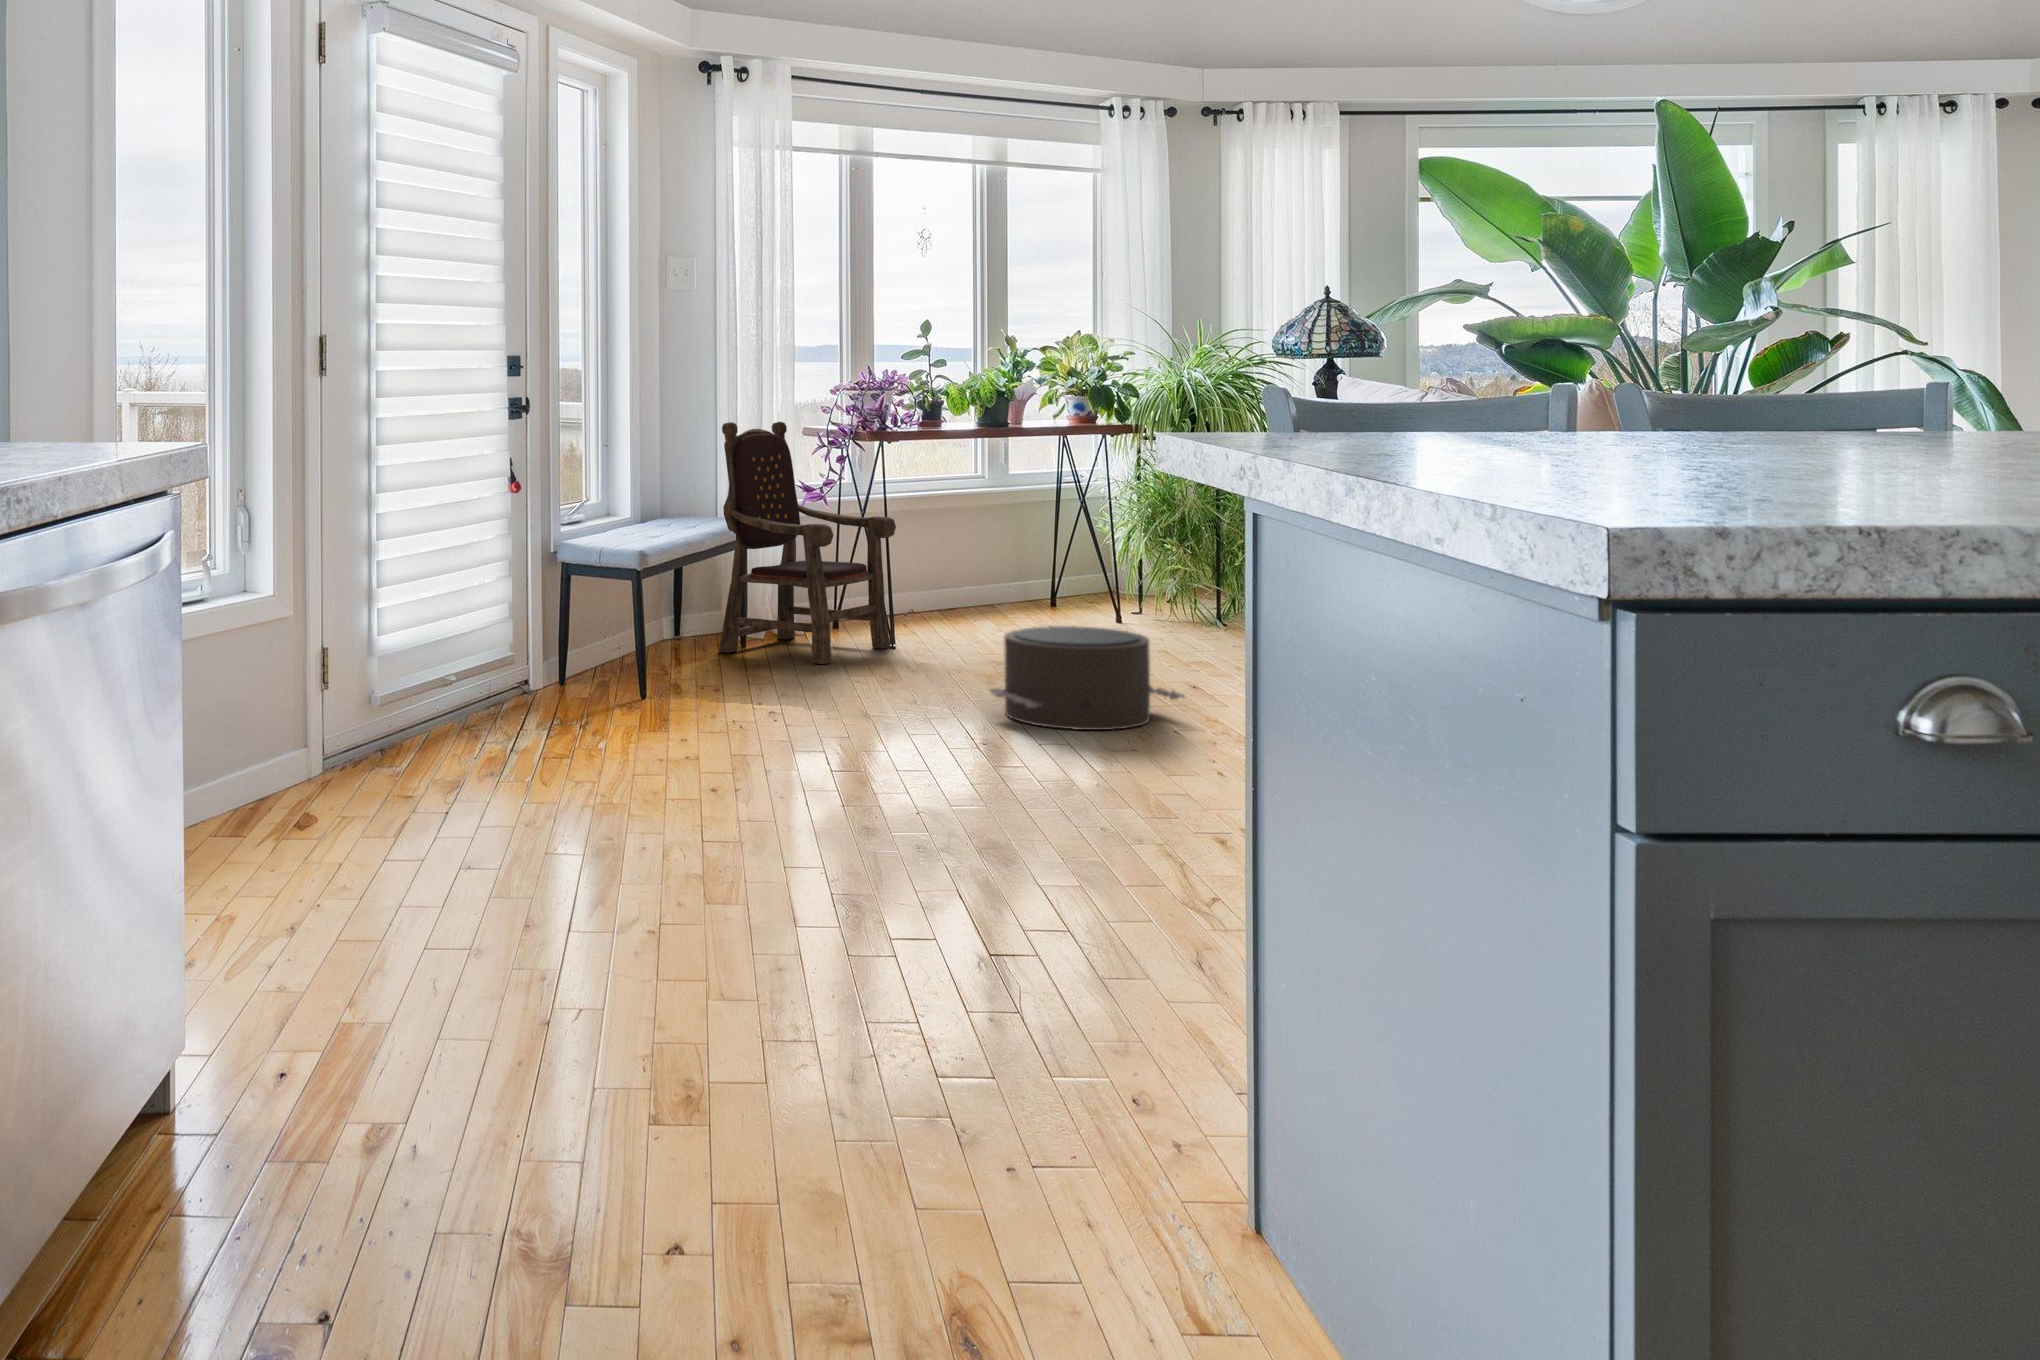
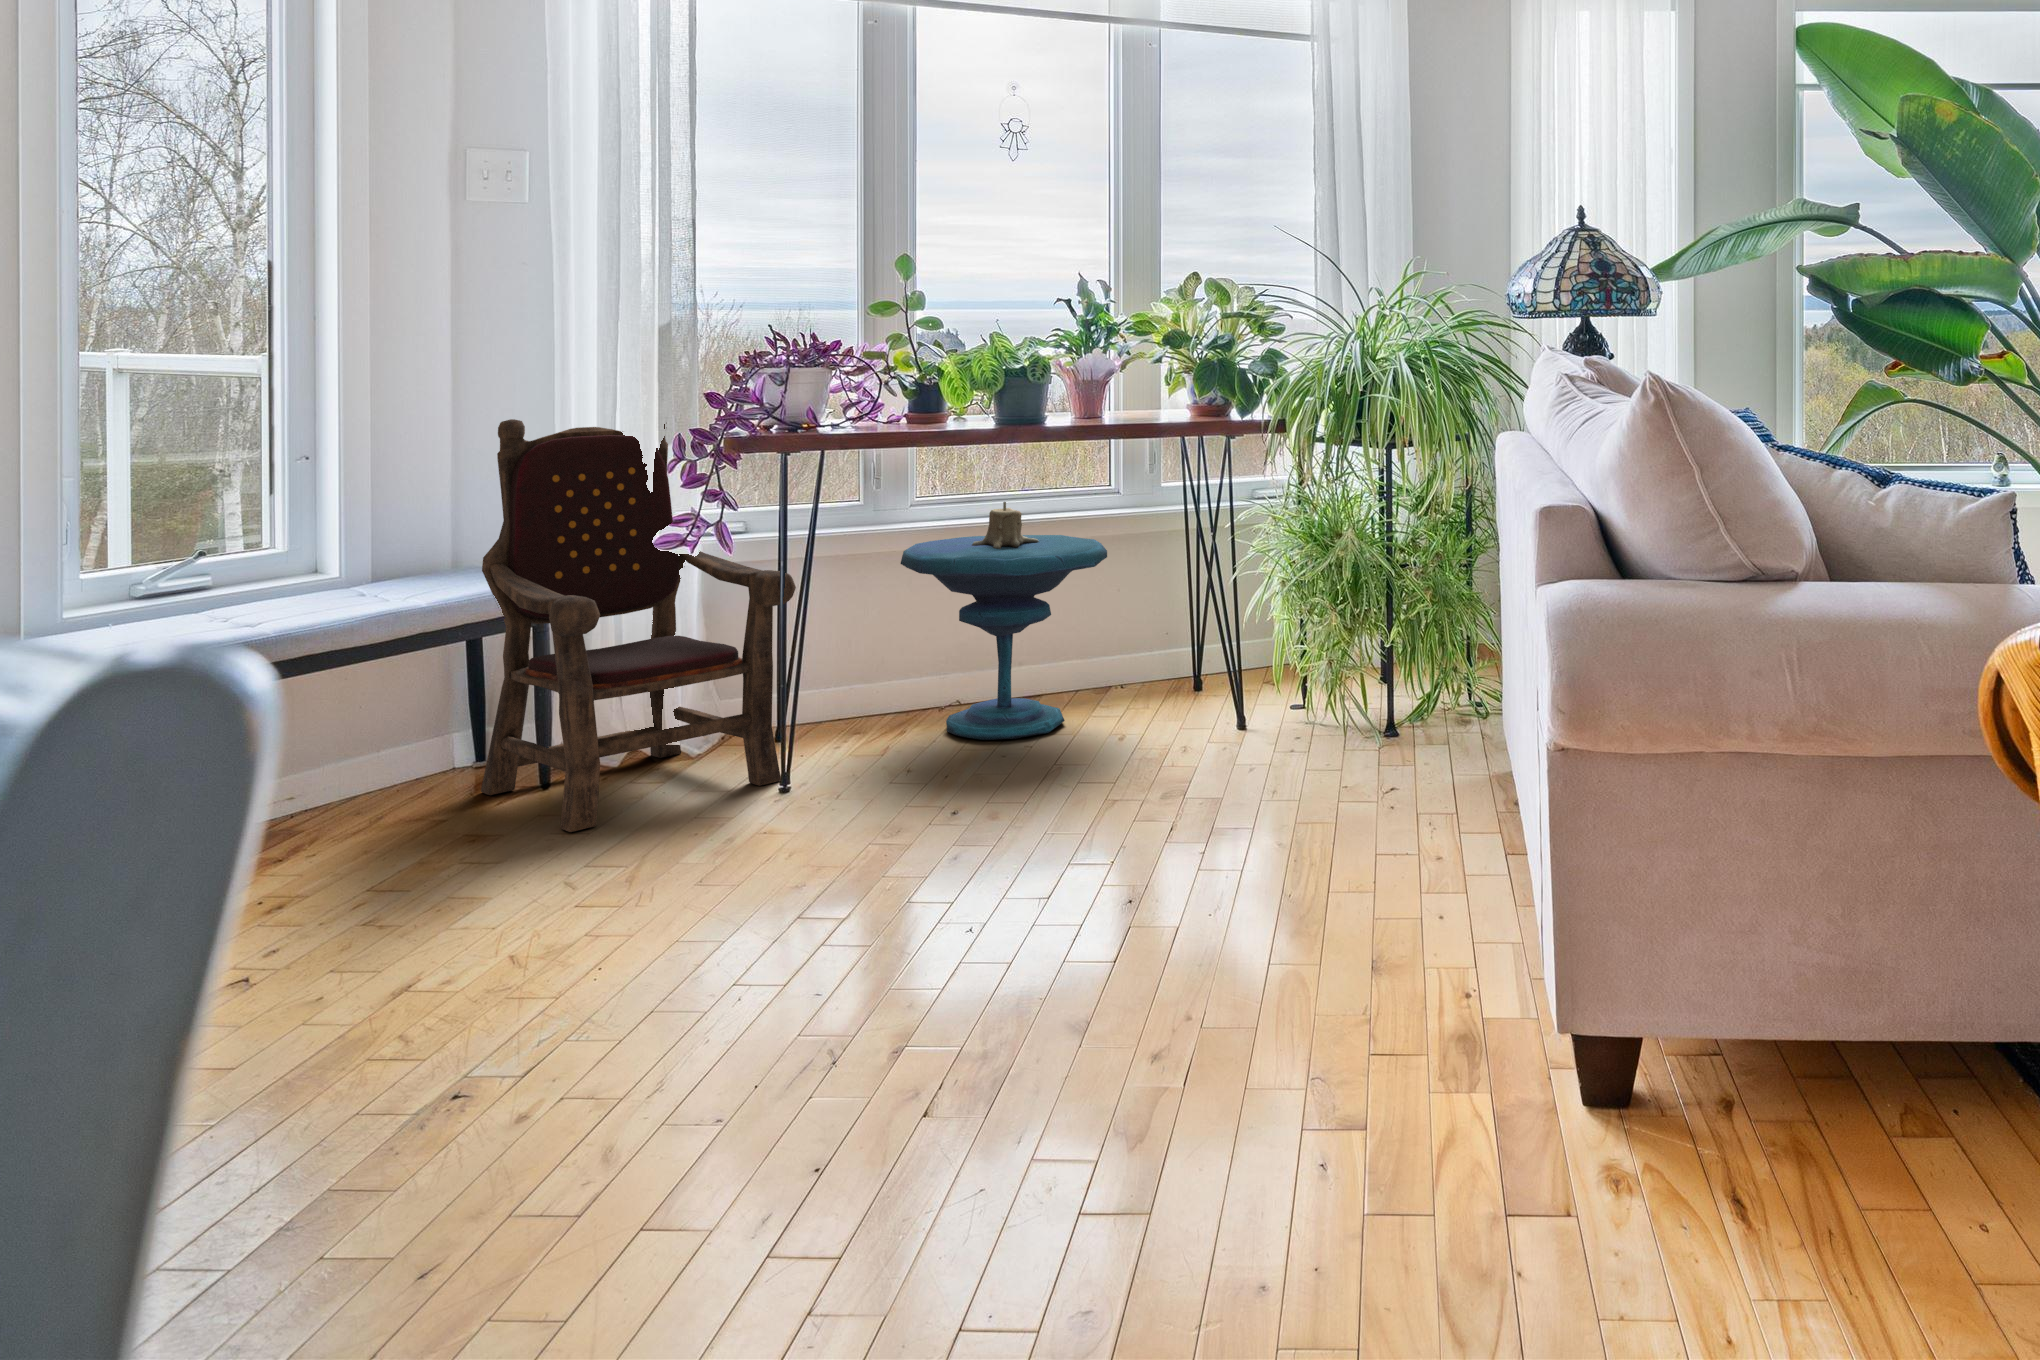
side table: none [905,480,1037,632] -> present [901,502,1107,740]
pouf: present [990,626,1184,730] -> none [486,829,872,1083]

